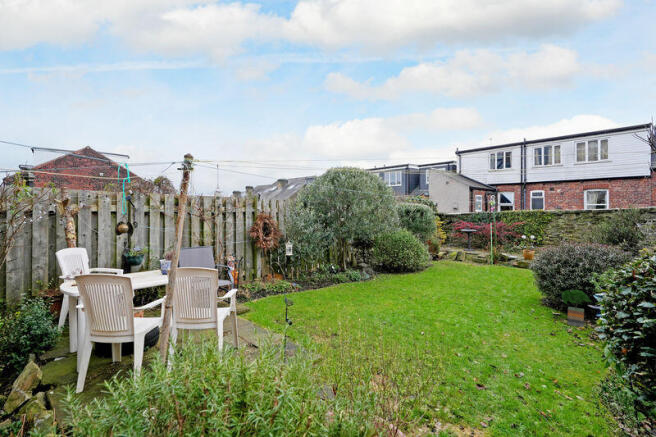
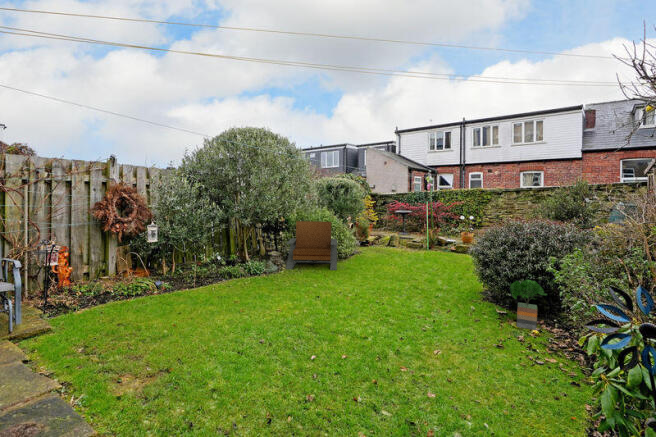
lounge chair: none [377,240,417,279] -> present [286,221,337,270]

